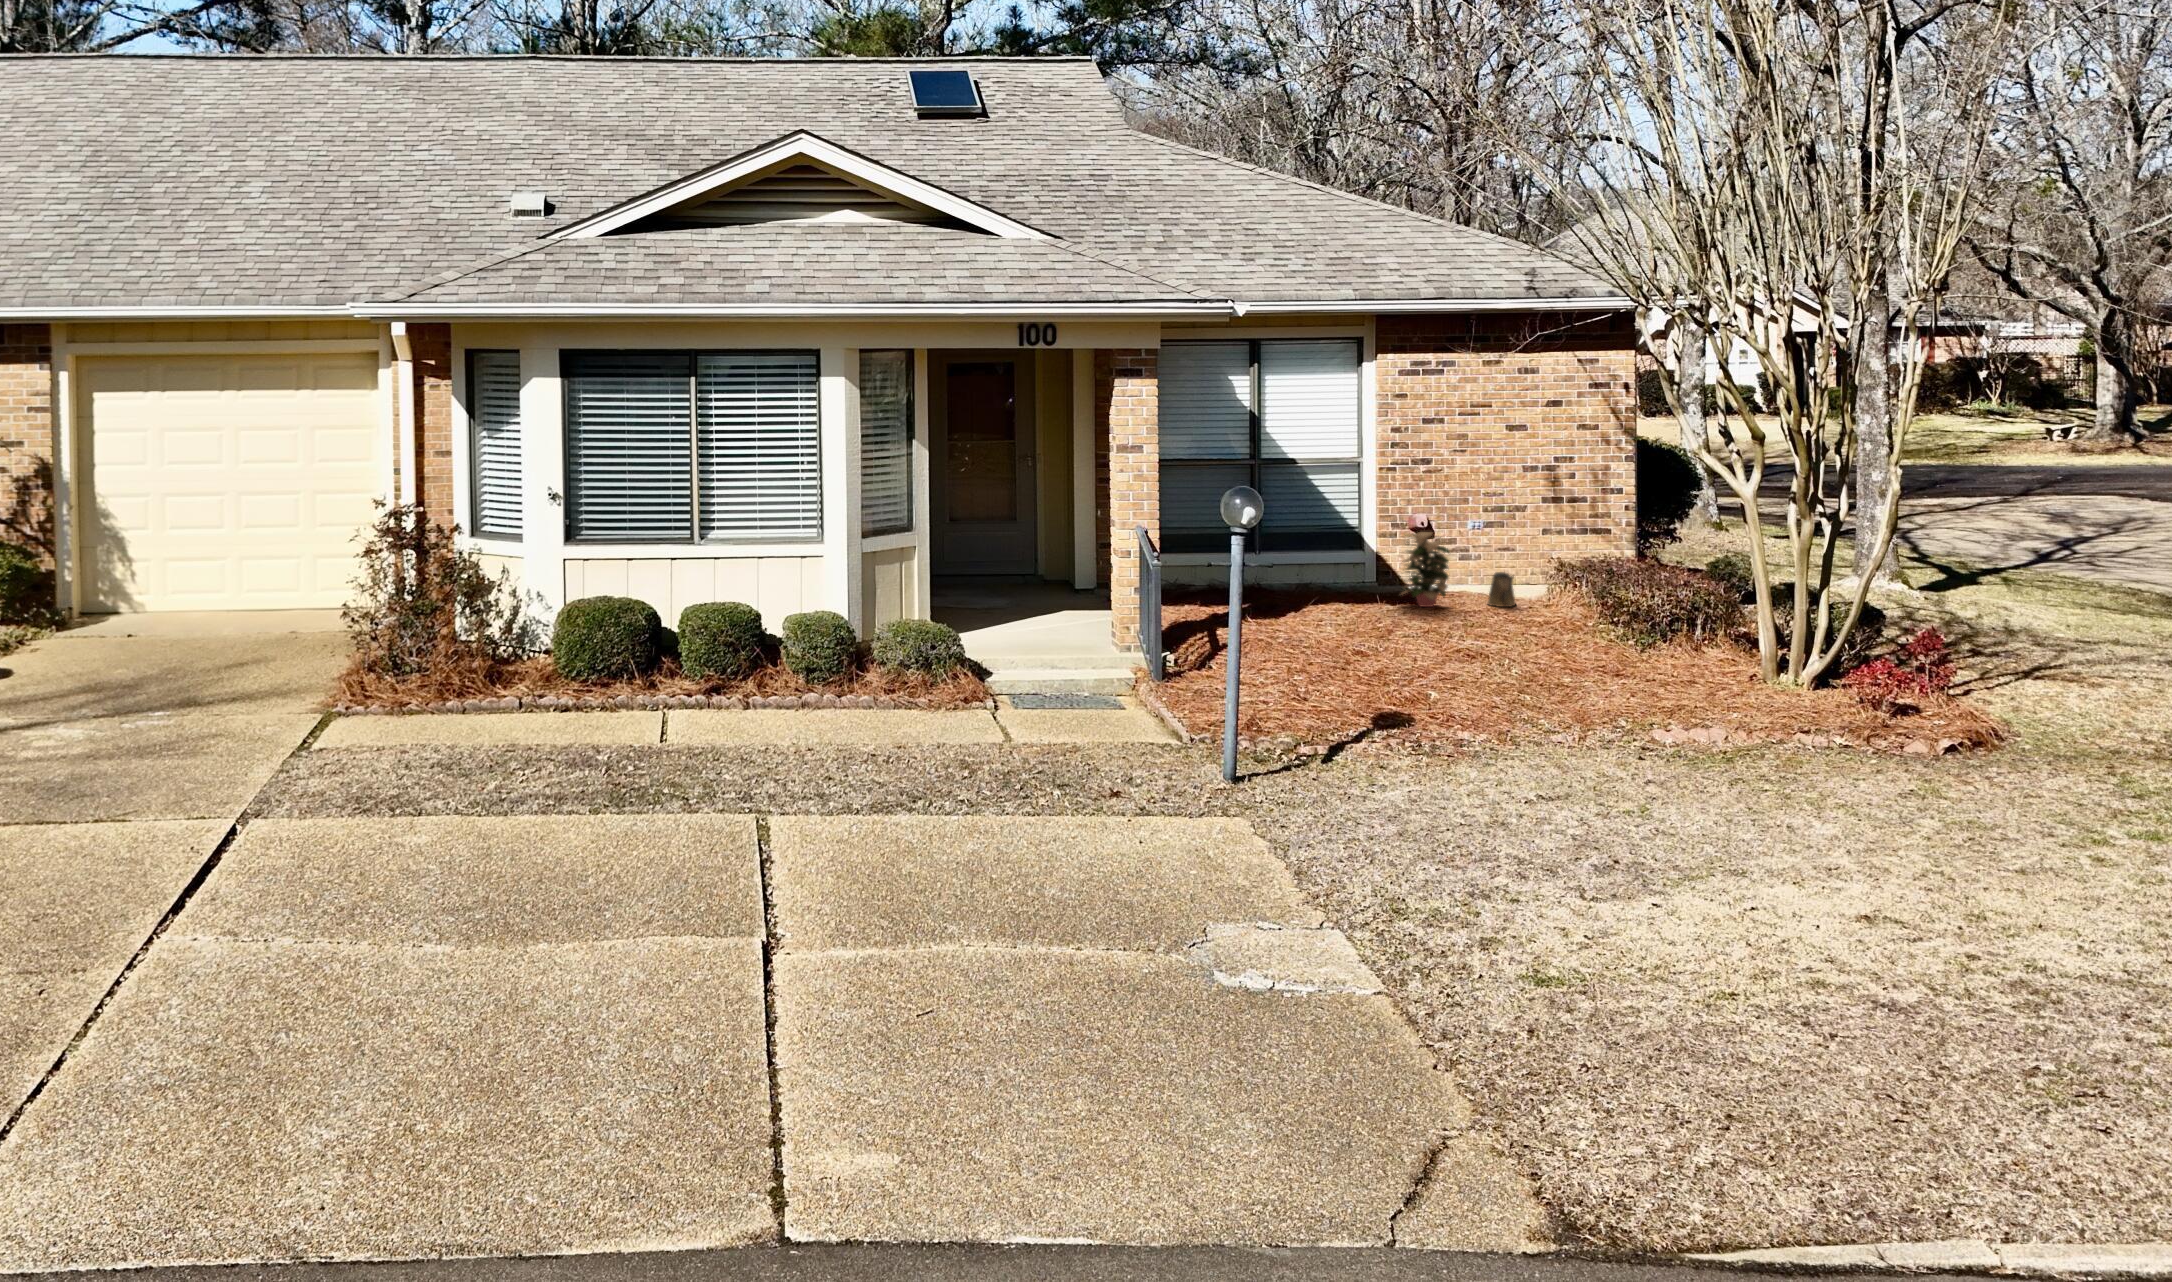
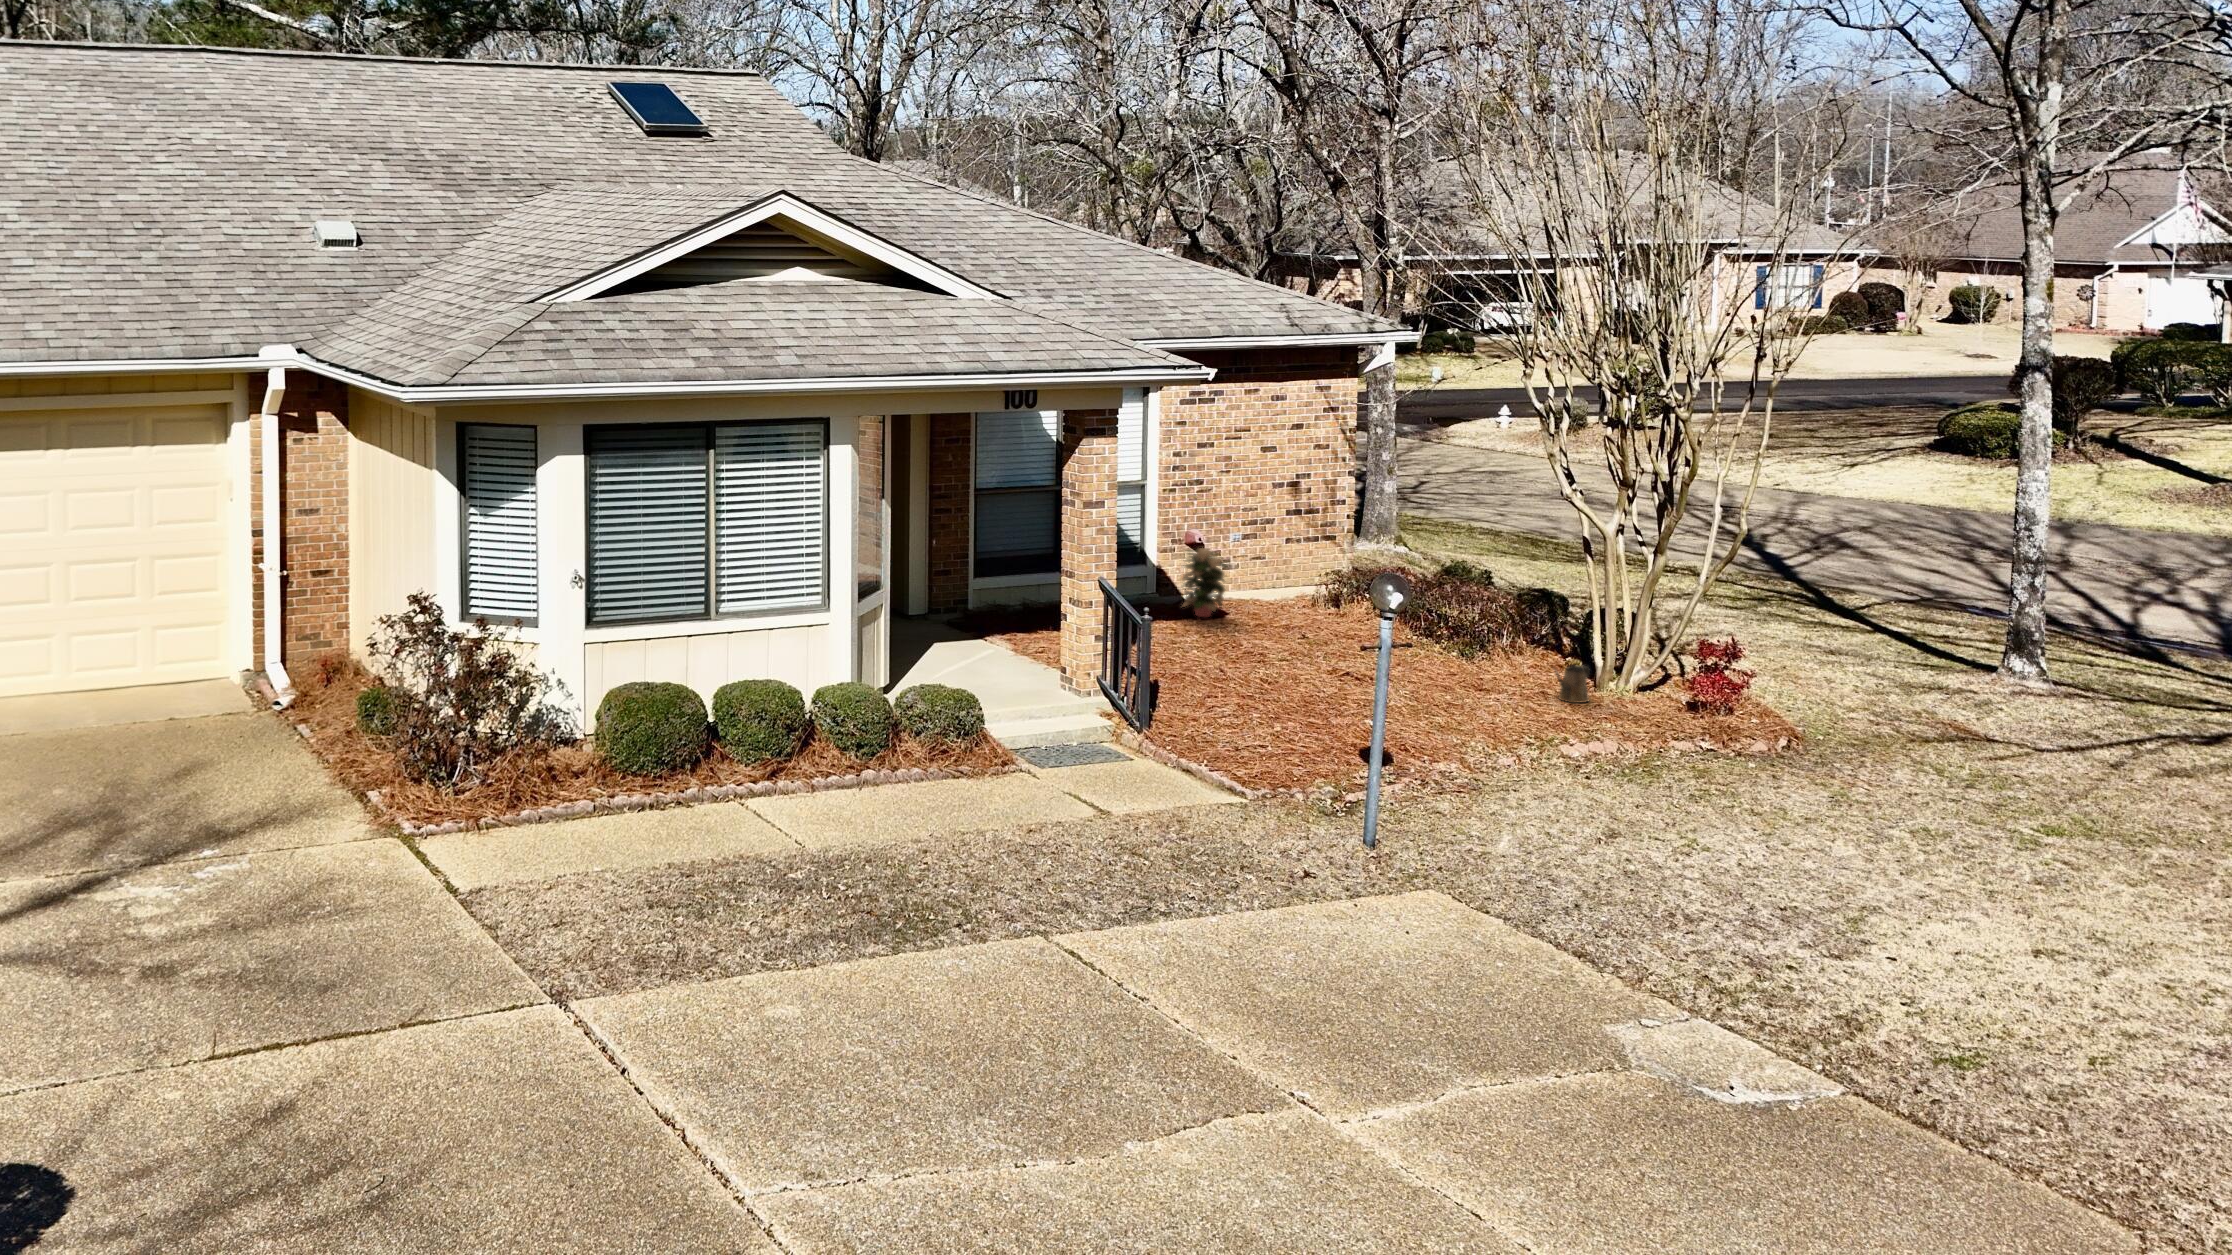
watering can: present [1488,572,1516,607] -> present [1554,665,1590,703]

